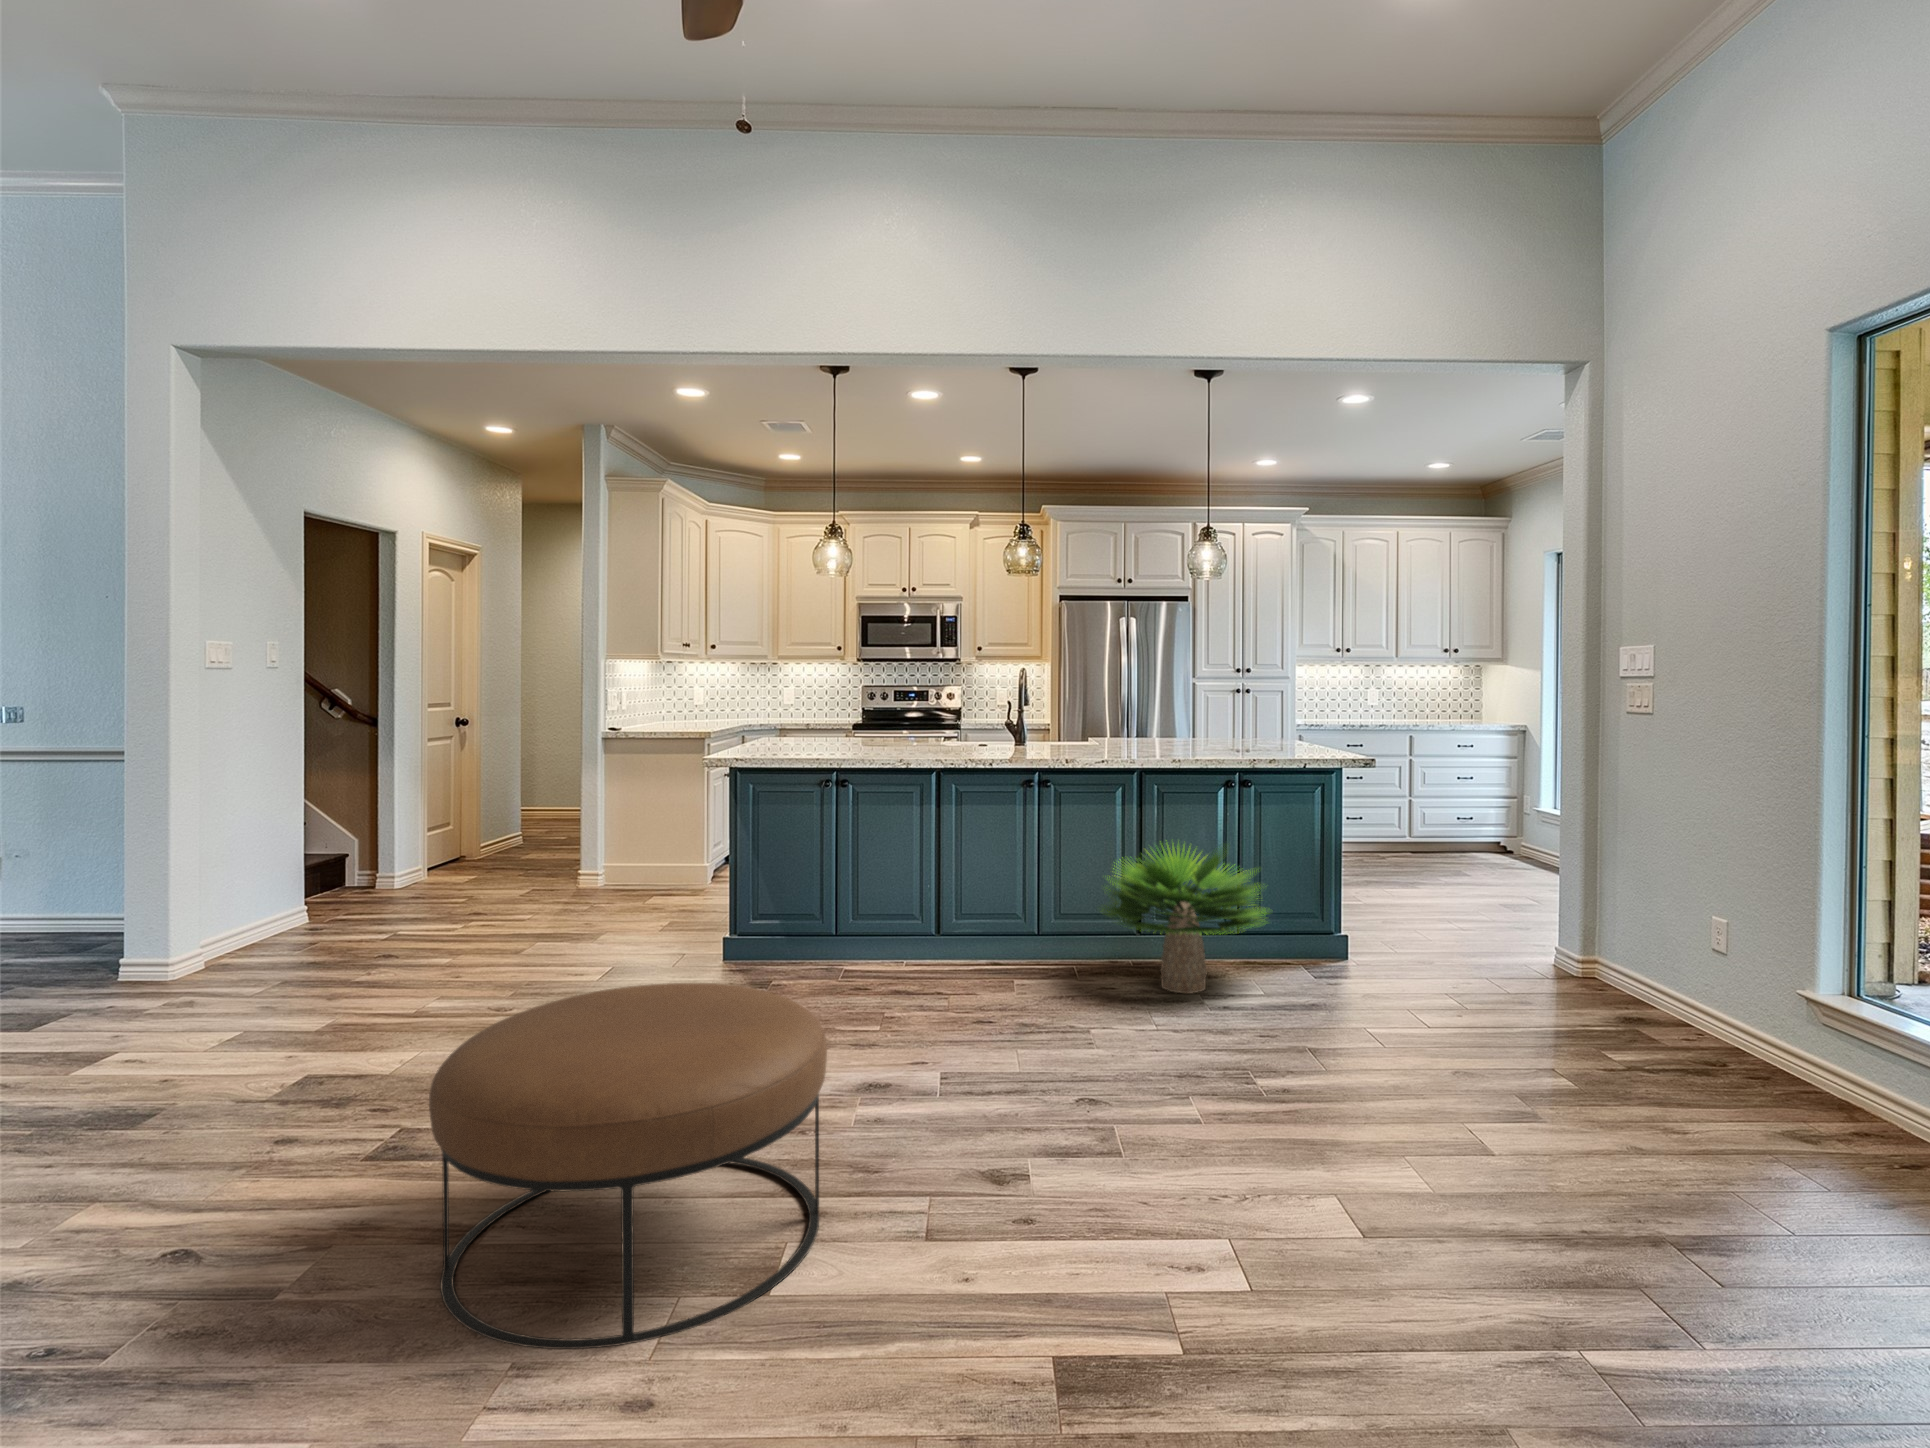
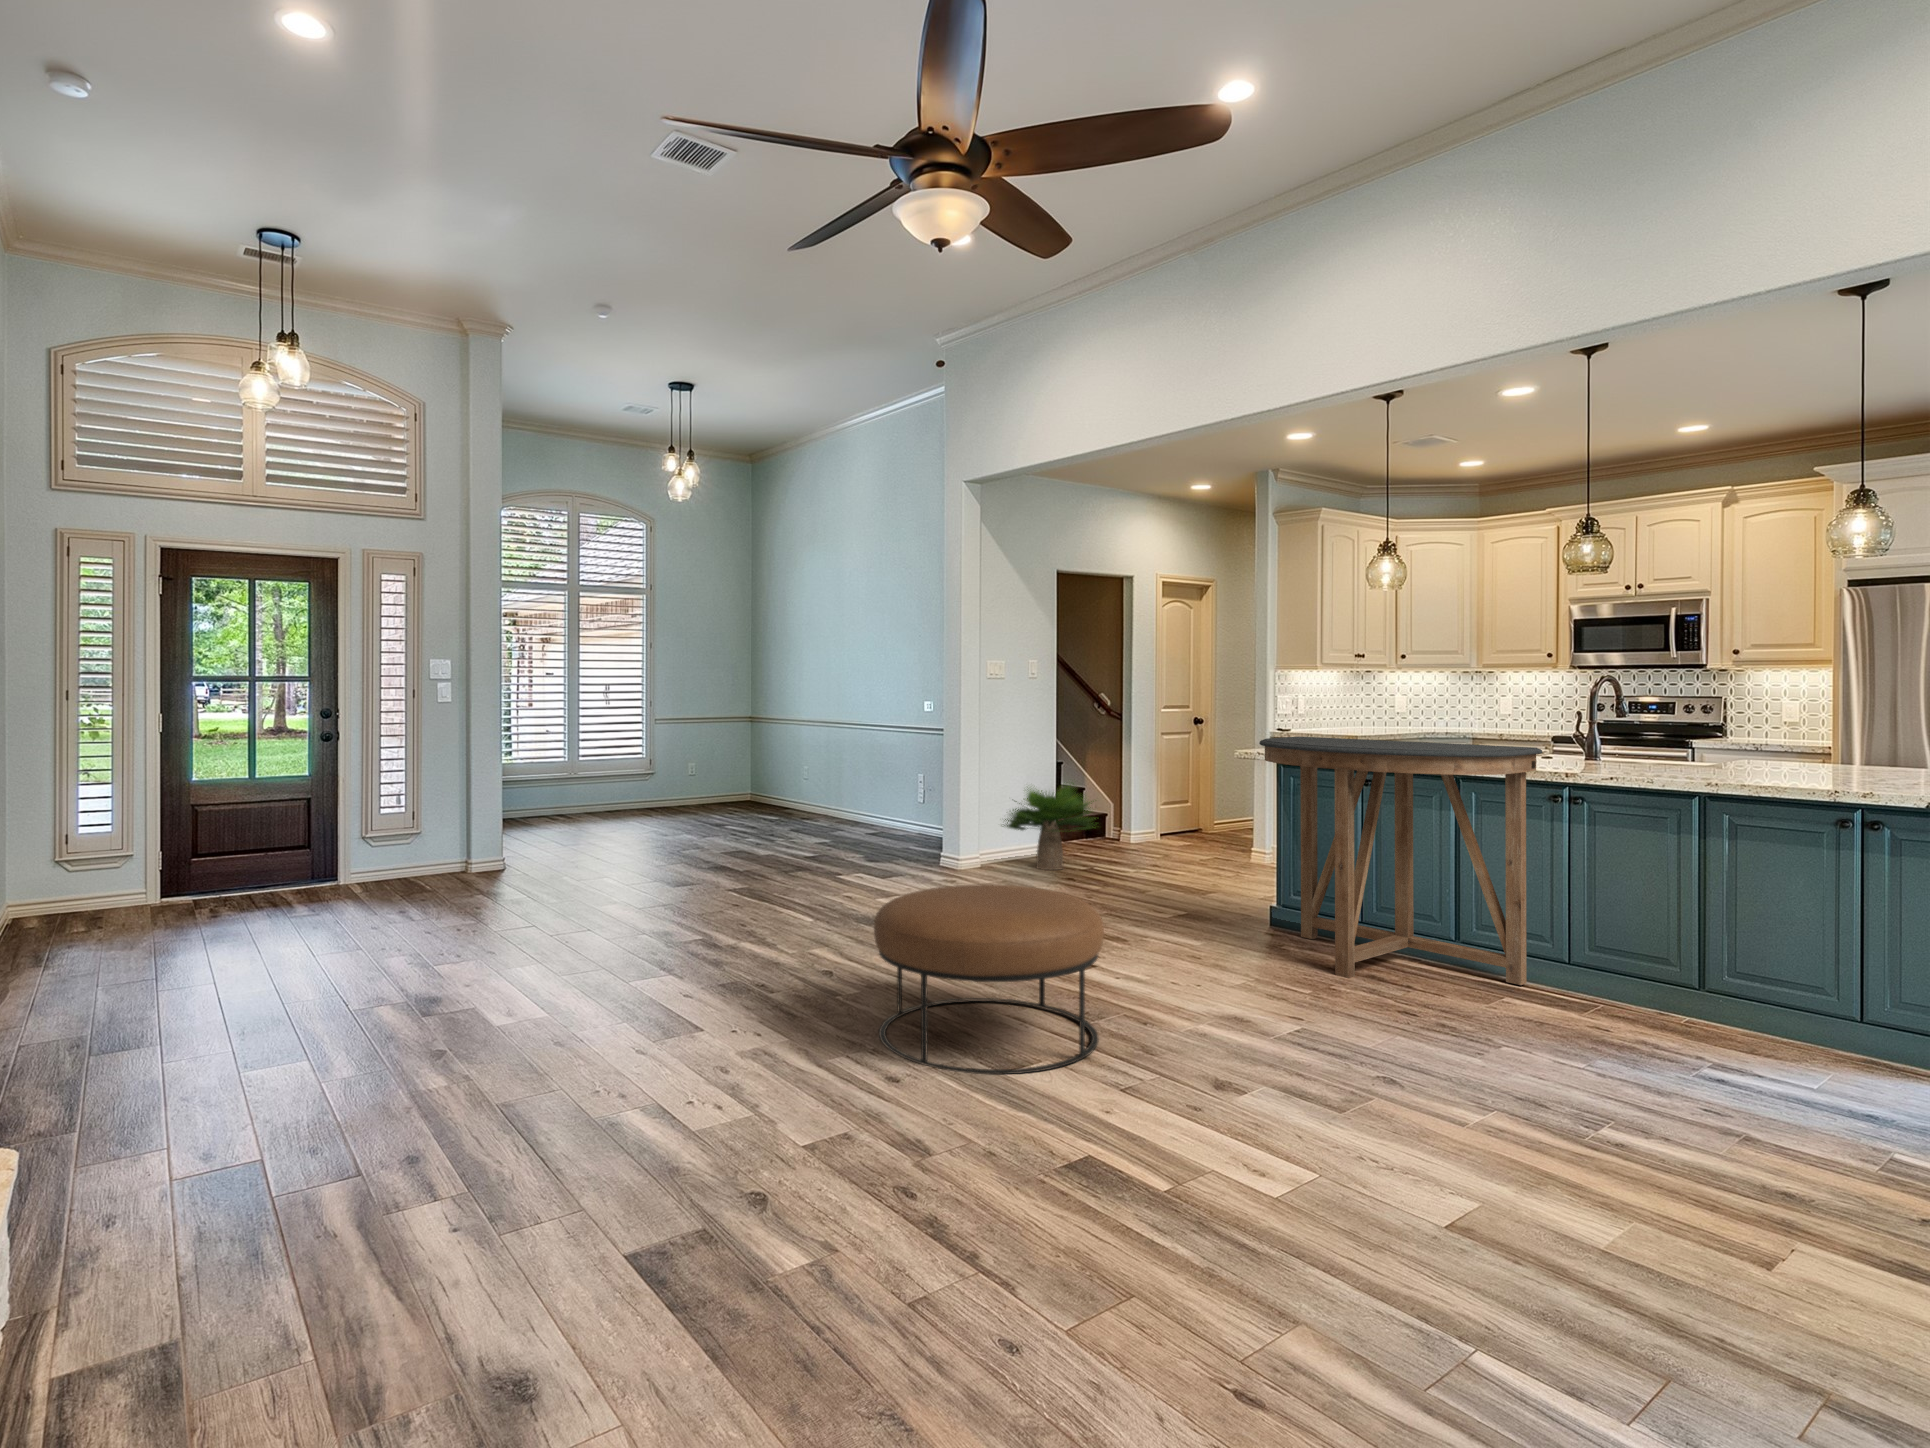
console table: none [750,735,1028,1001] -> present [1259,737,1542,985]
potted plant: present [1102,845,1265,993] -> present [1004,783,1096,870]

